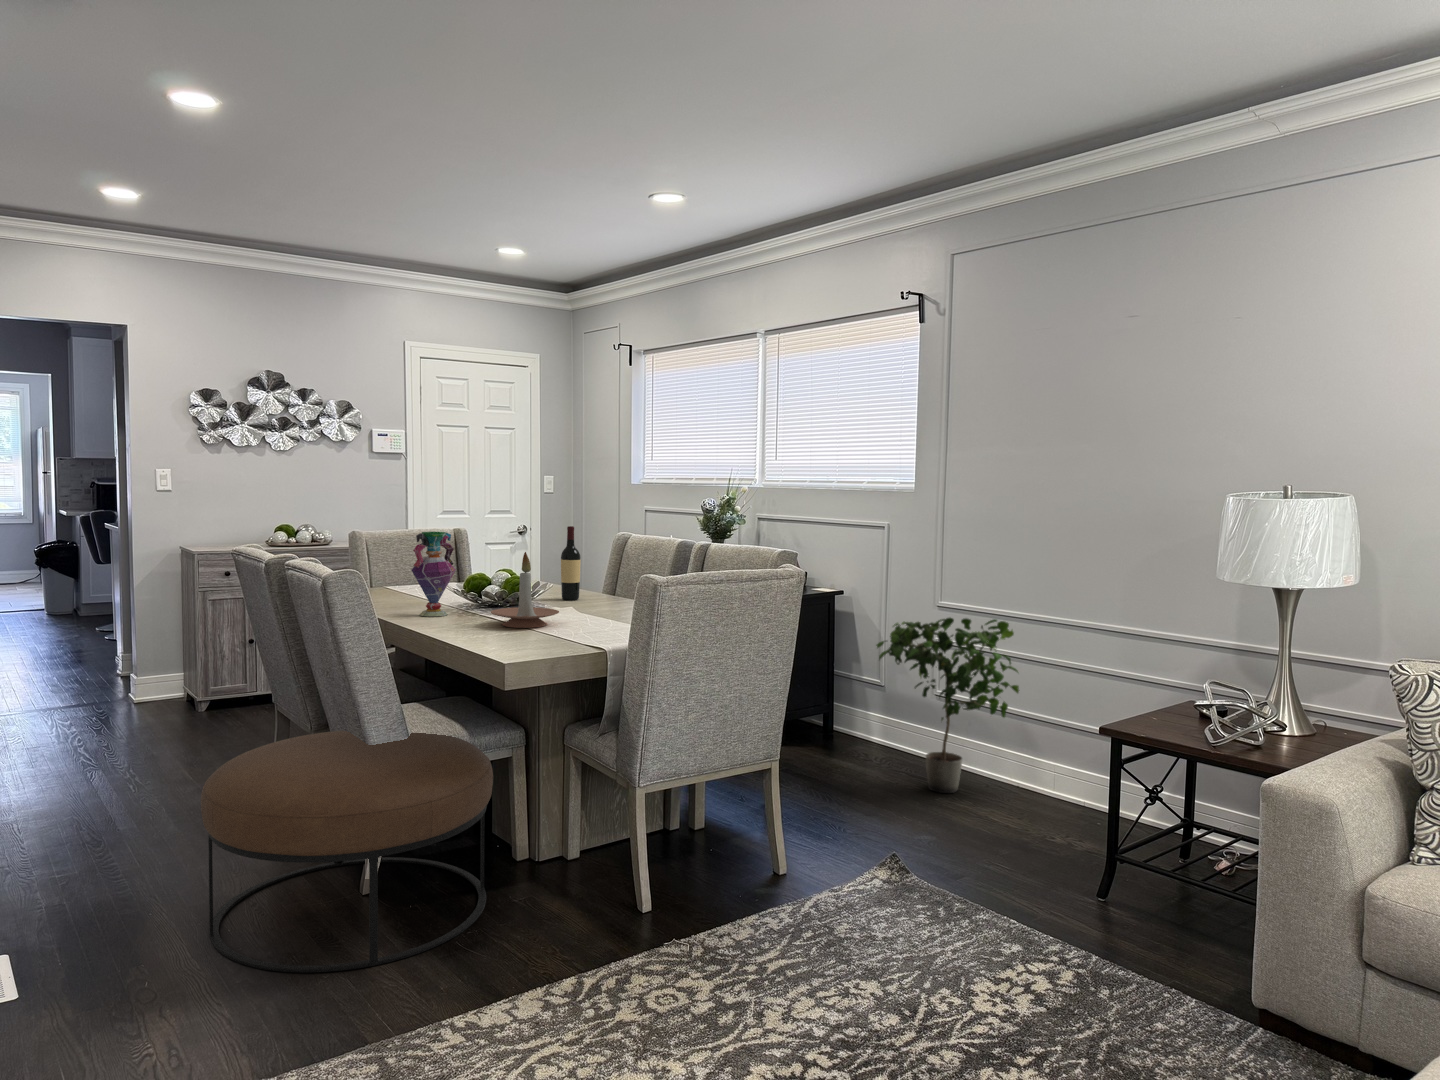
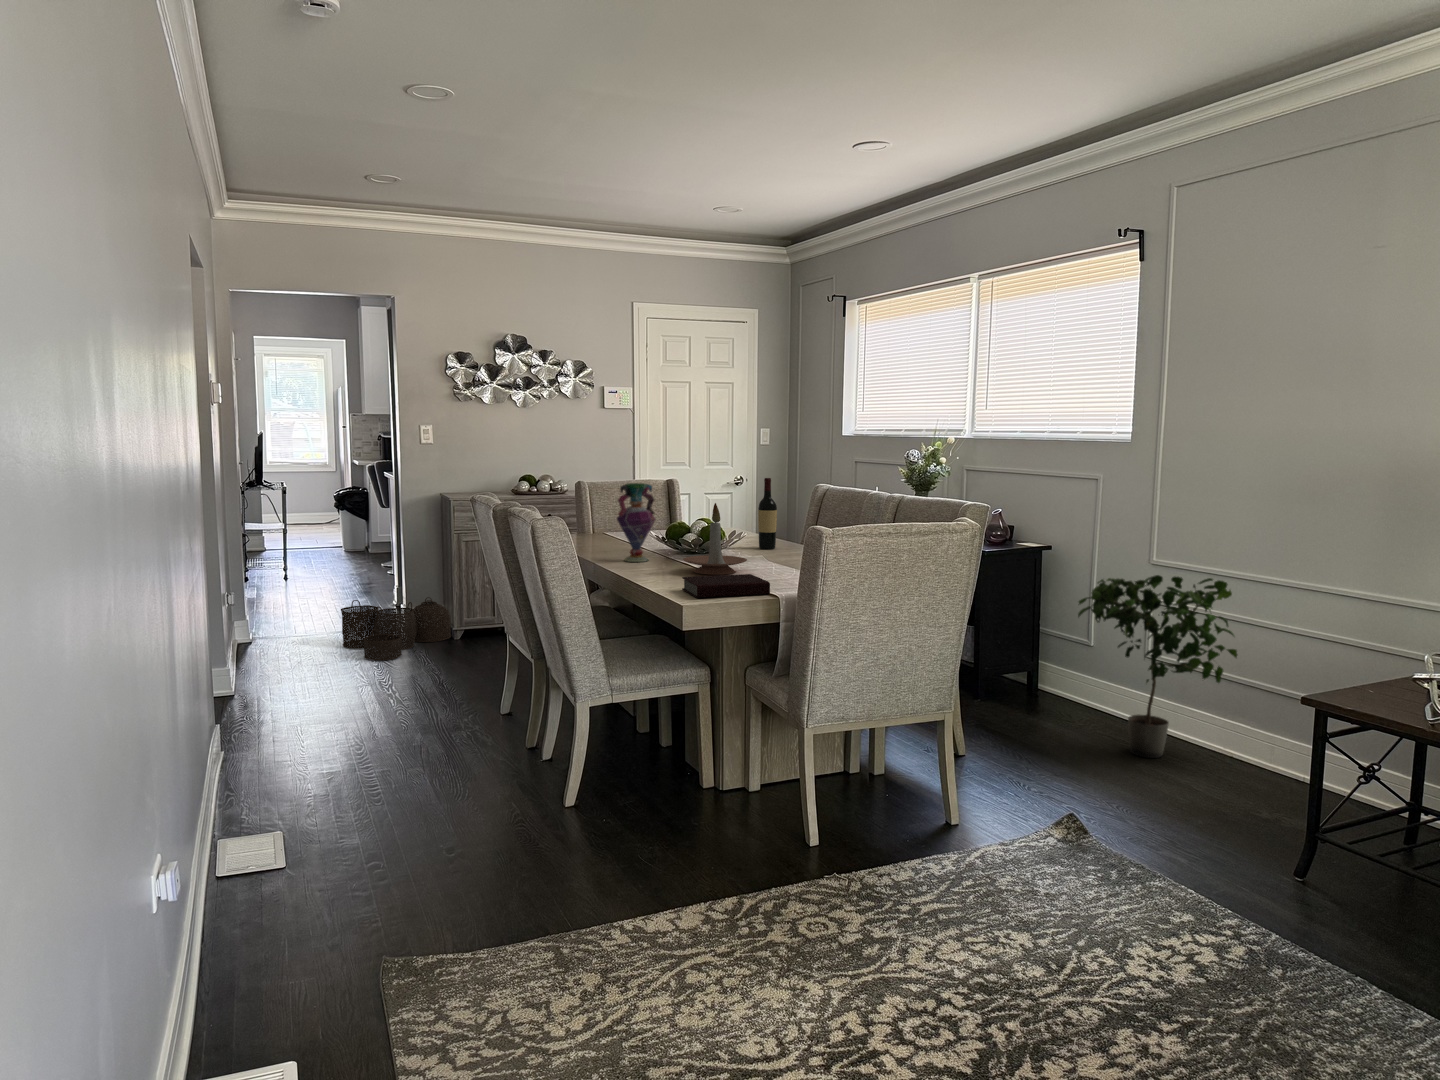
book: none [497,626,594,653] -> present [682,574,770,598]
woven basket: none [56,663,195,739] -> present [341,597,451,661]
ottoman: present [201,730,493,973] -> none [429,663,676,871]

